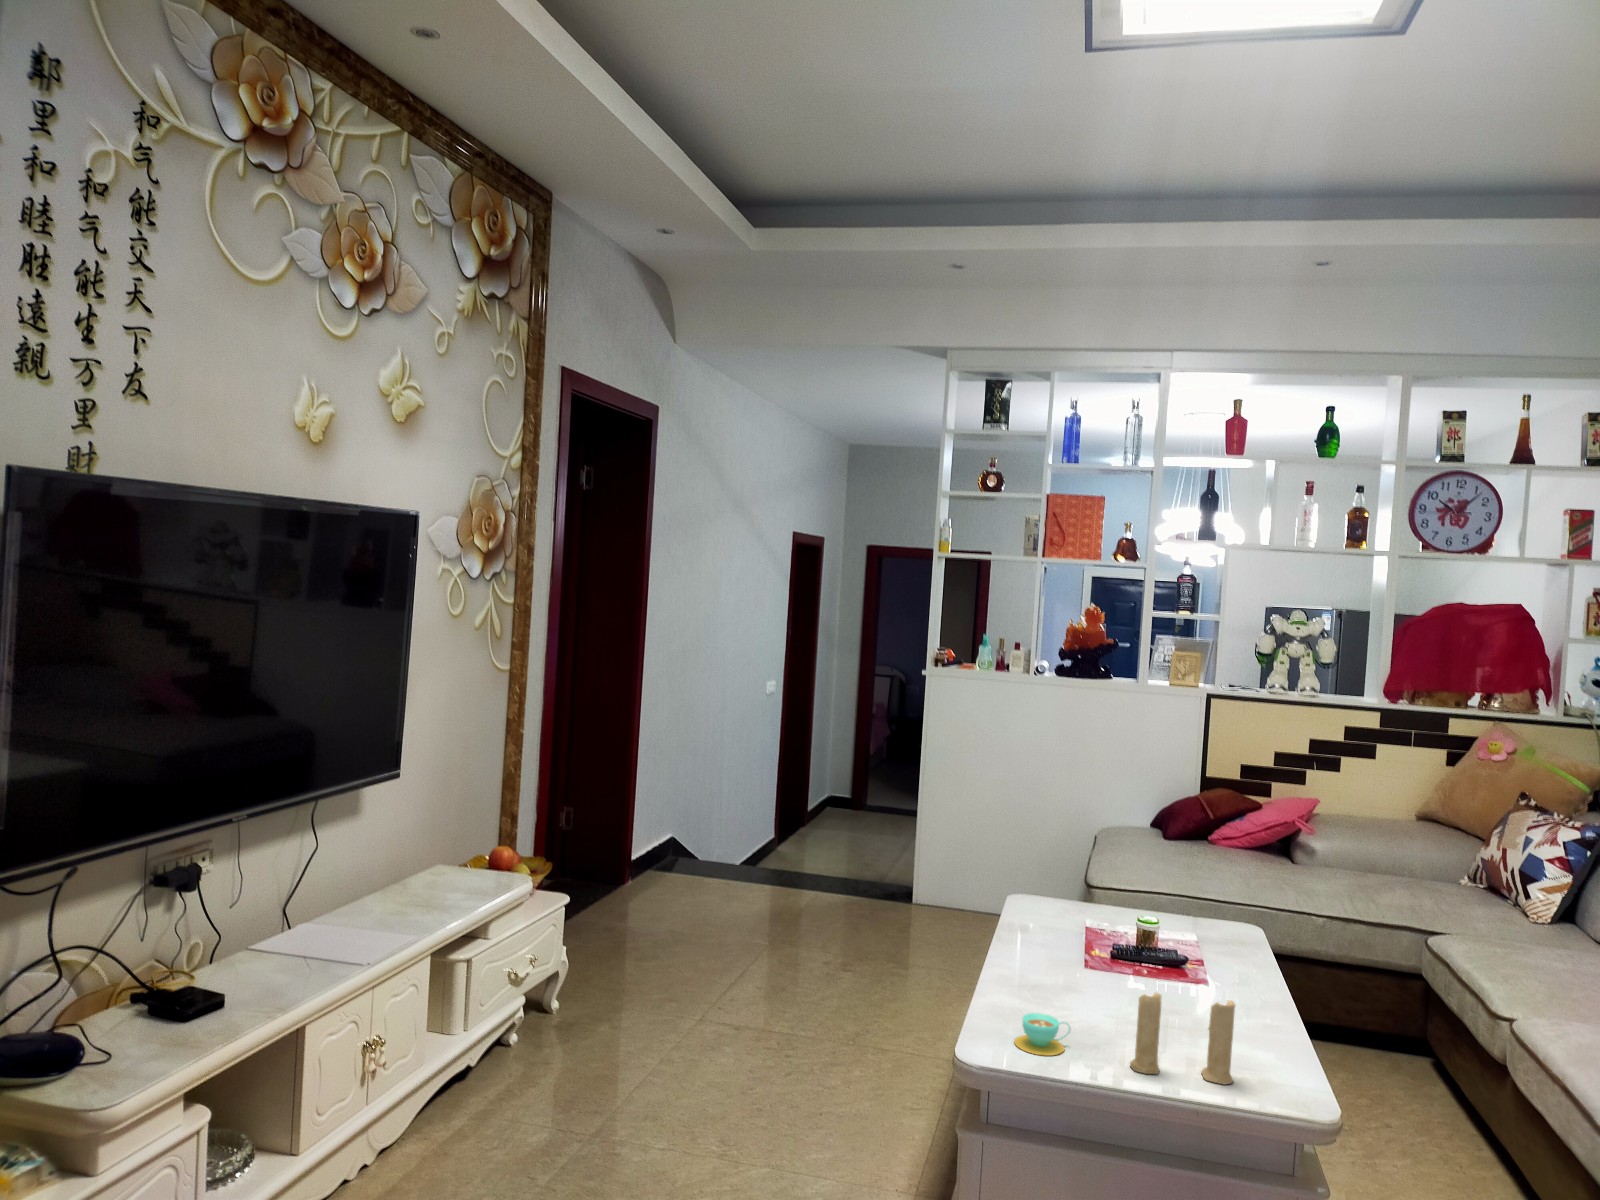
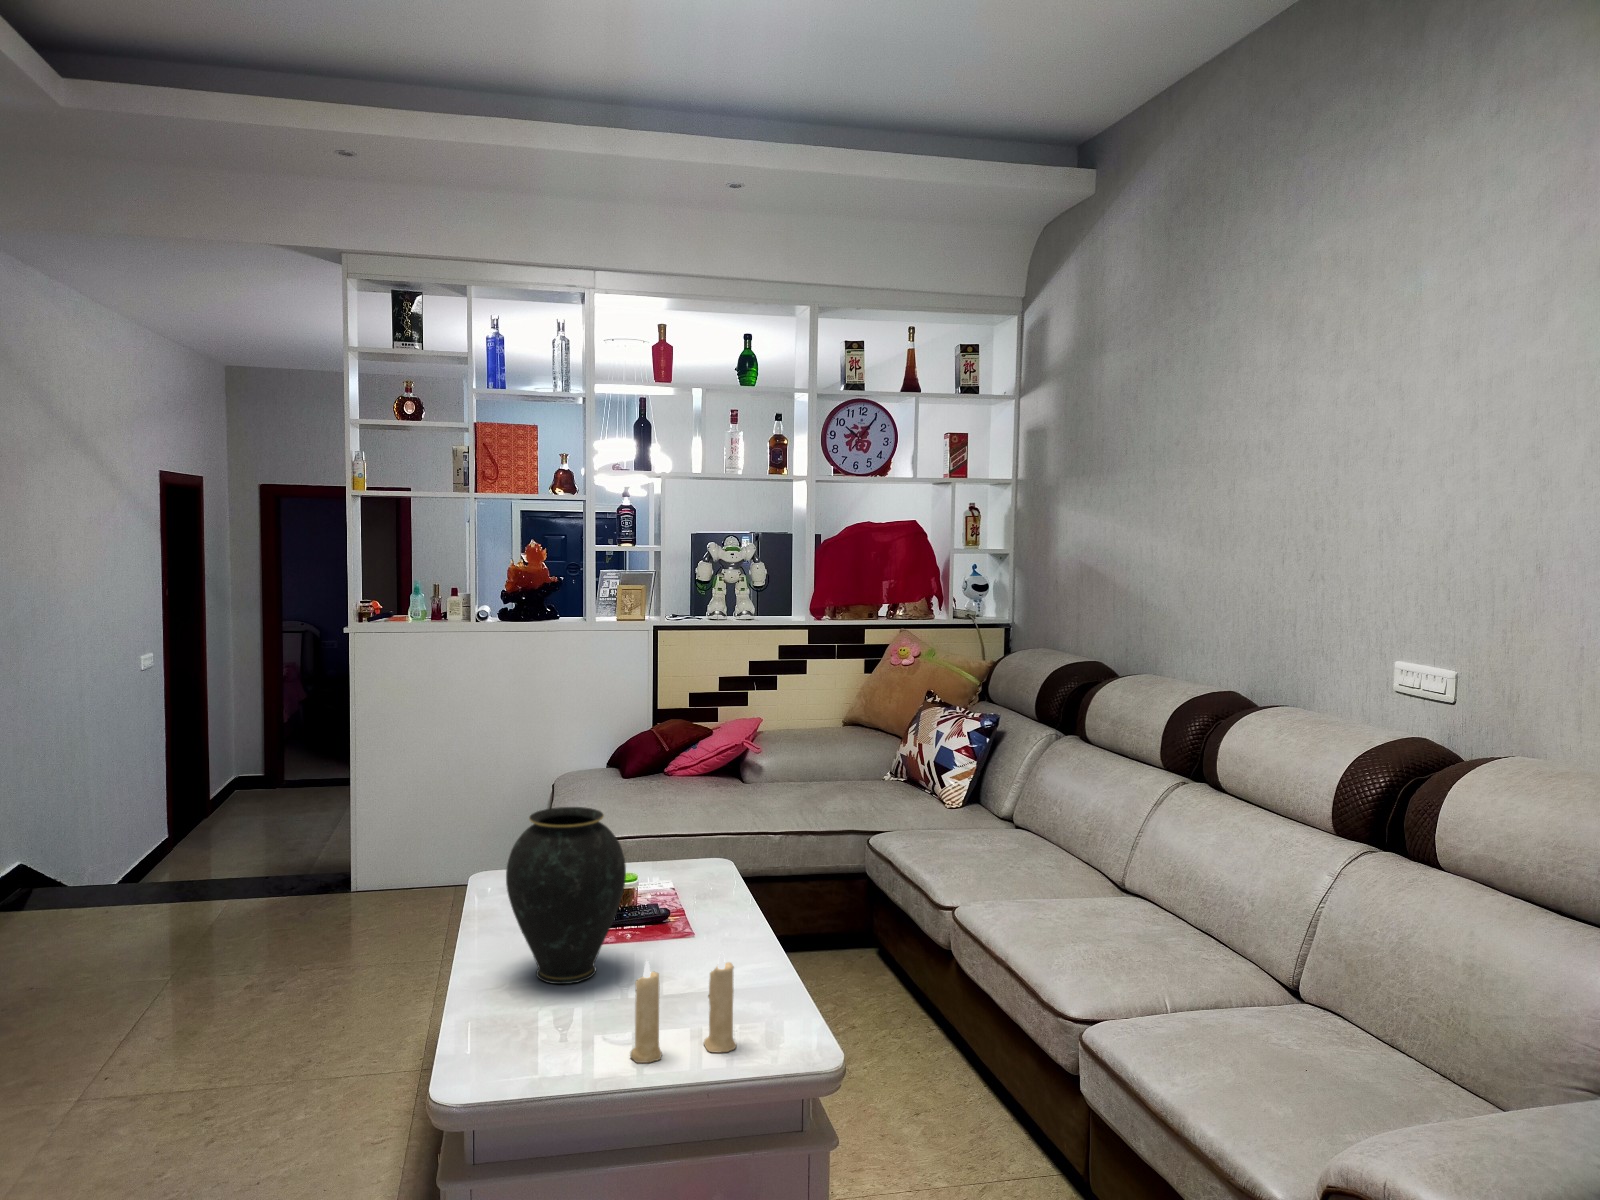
vase: none [1036,838,1144,998] -> present [506,807,626,984]
teacup: present [1014,1013,1070,1056] -> none [499,1022,562,1073]

